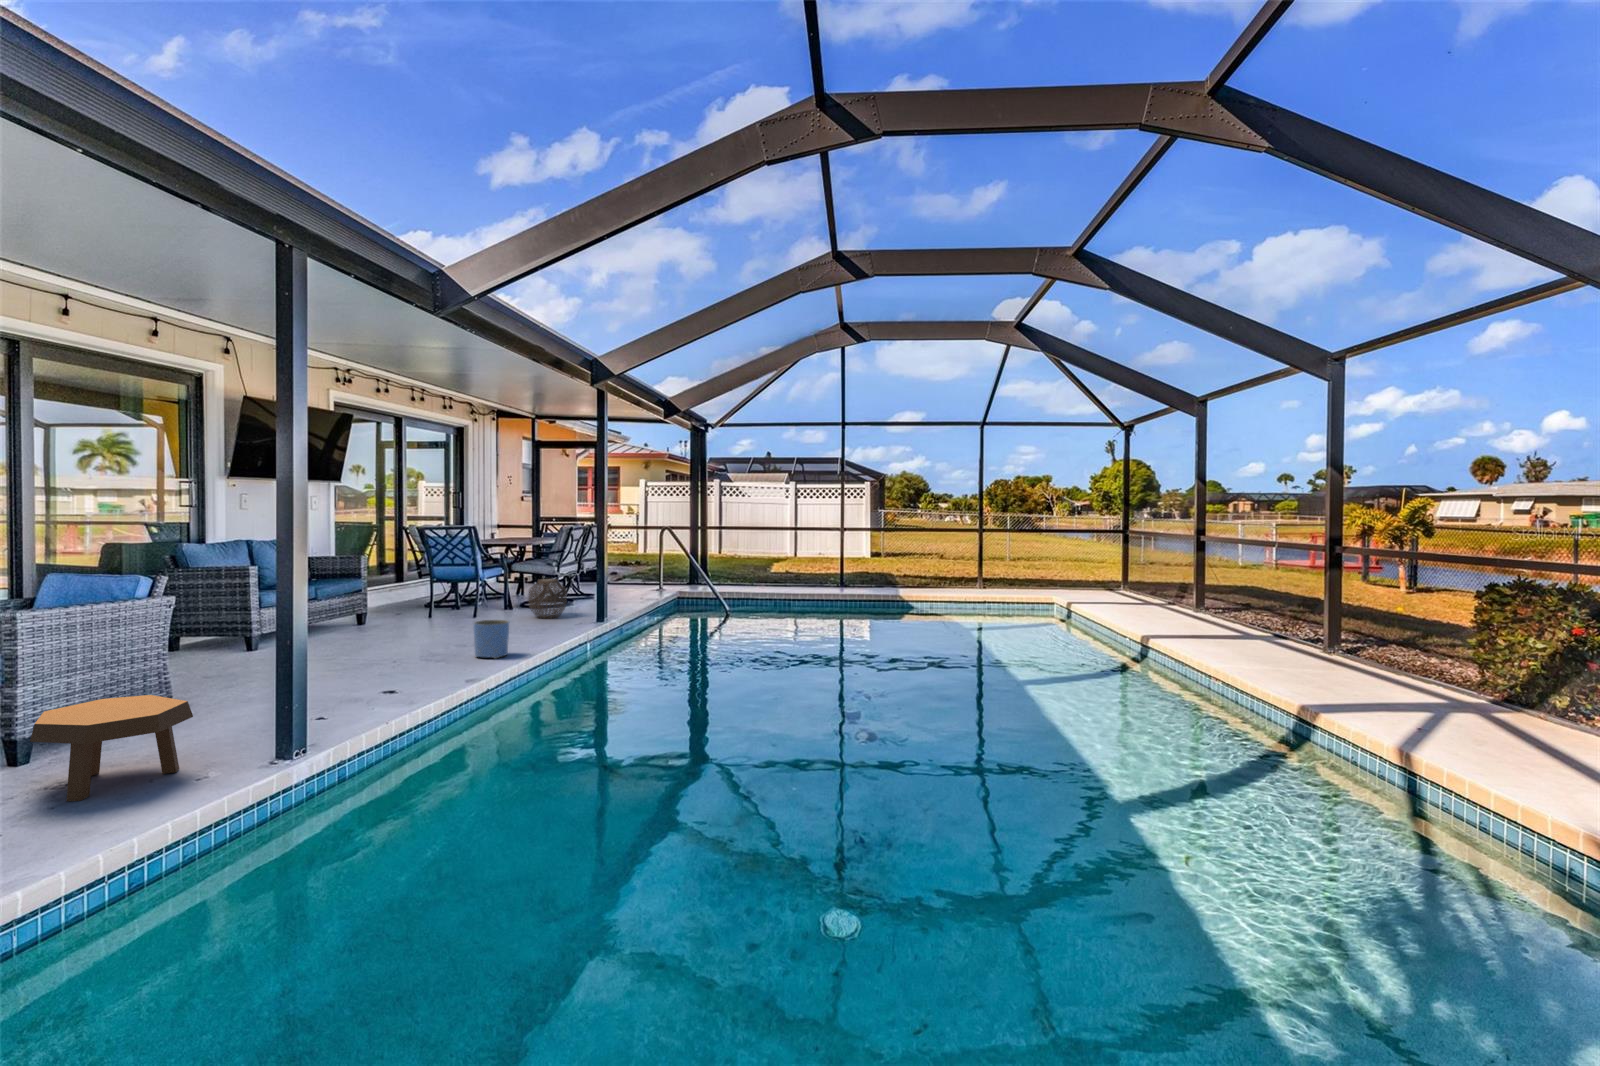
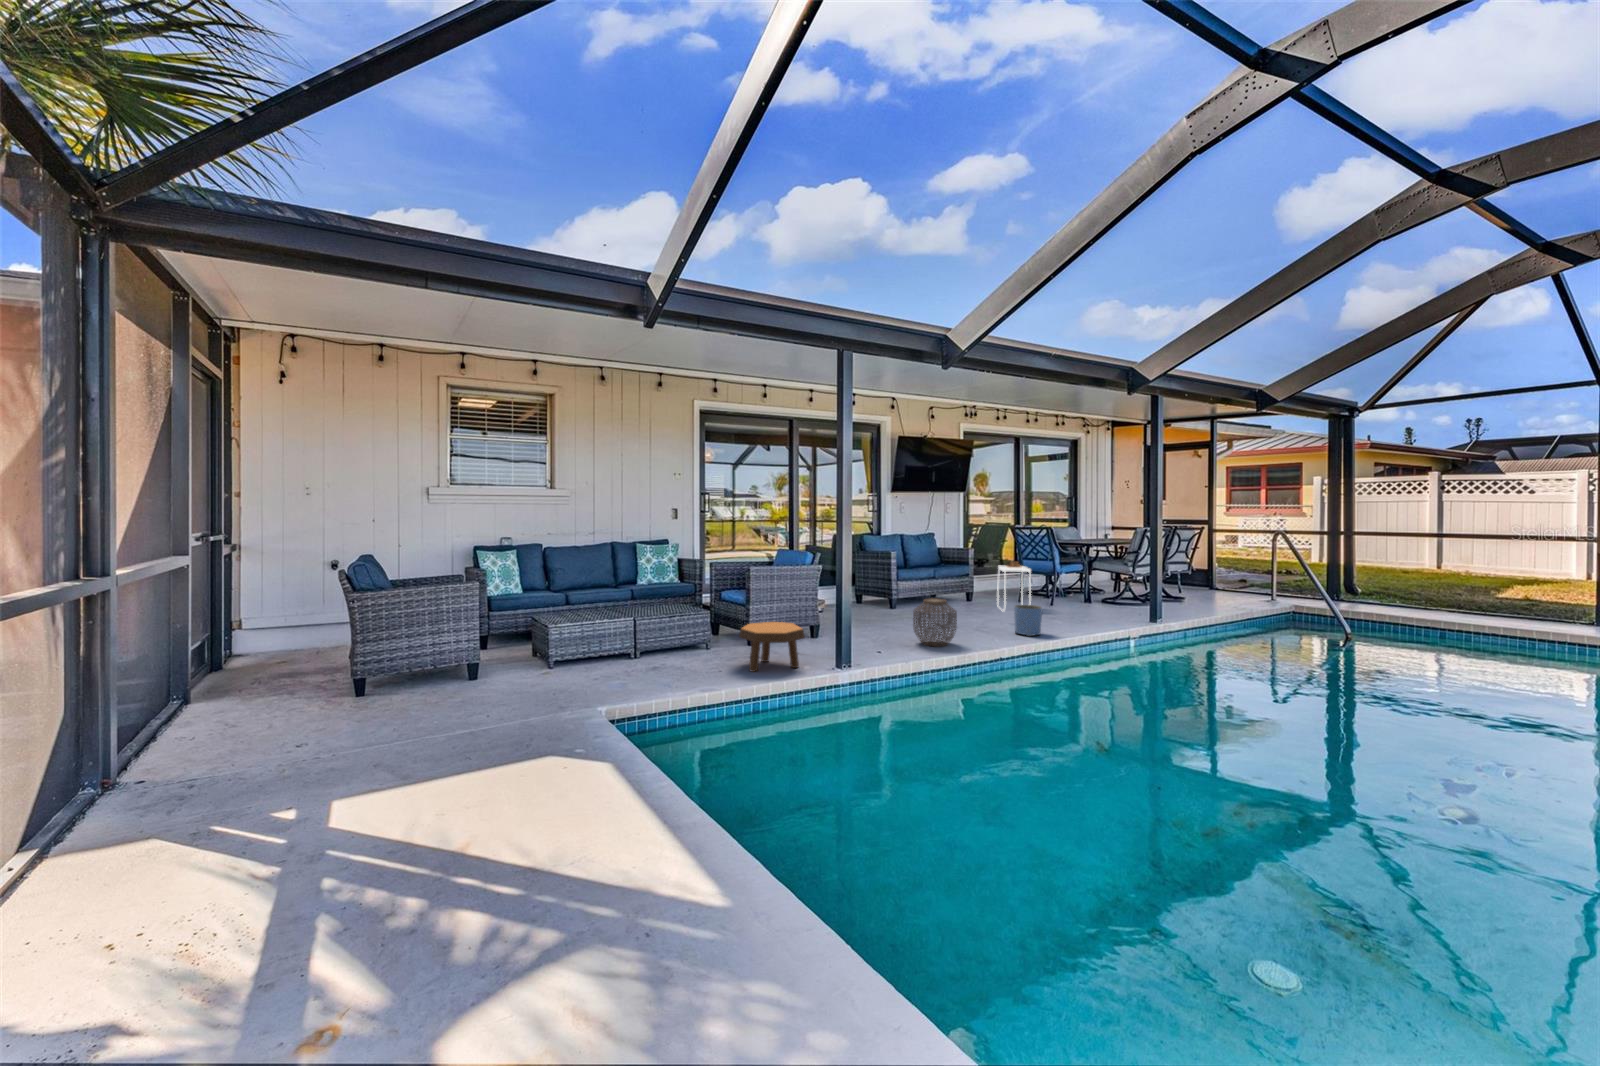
side table: none [417,569,466,633] -> present [997,562,1031,611]
woven basket: present [528,579,567,619] -> present [913,598,957,647]

